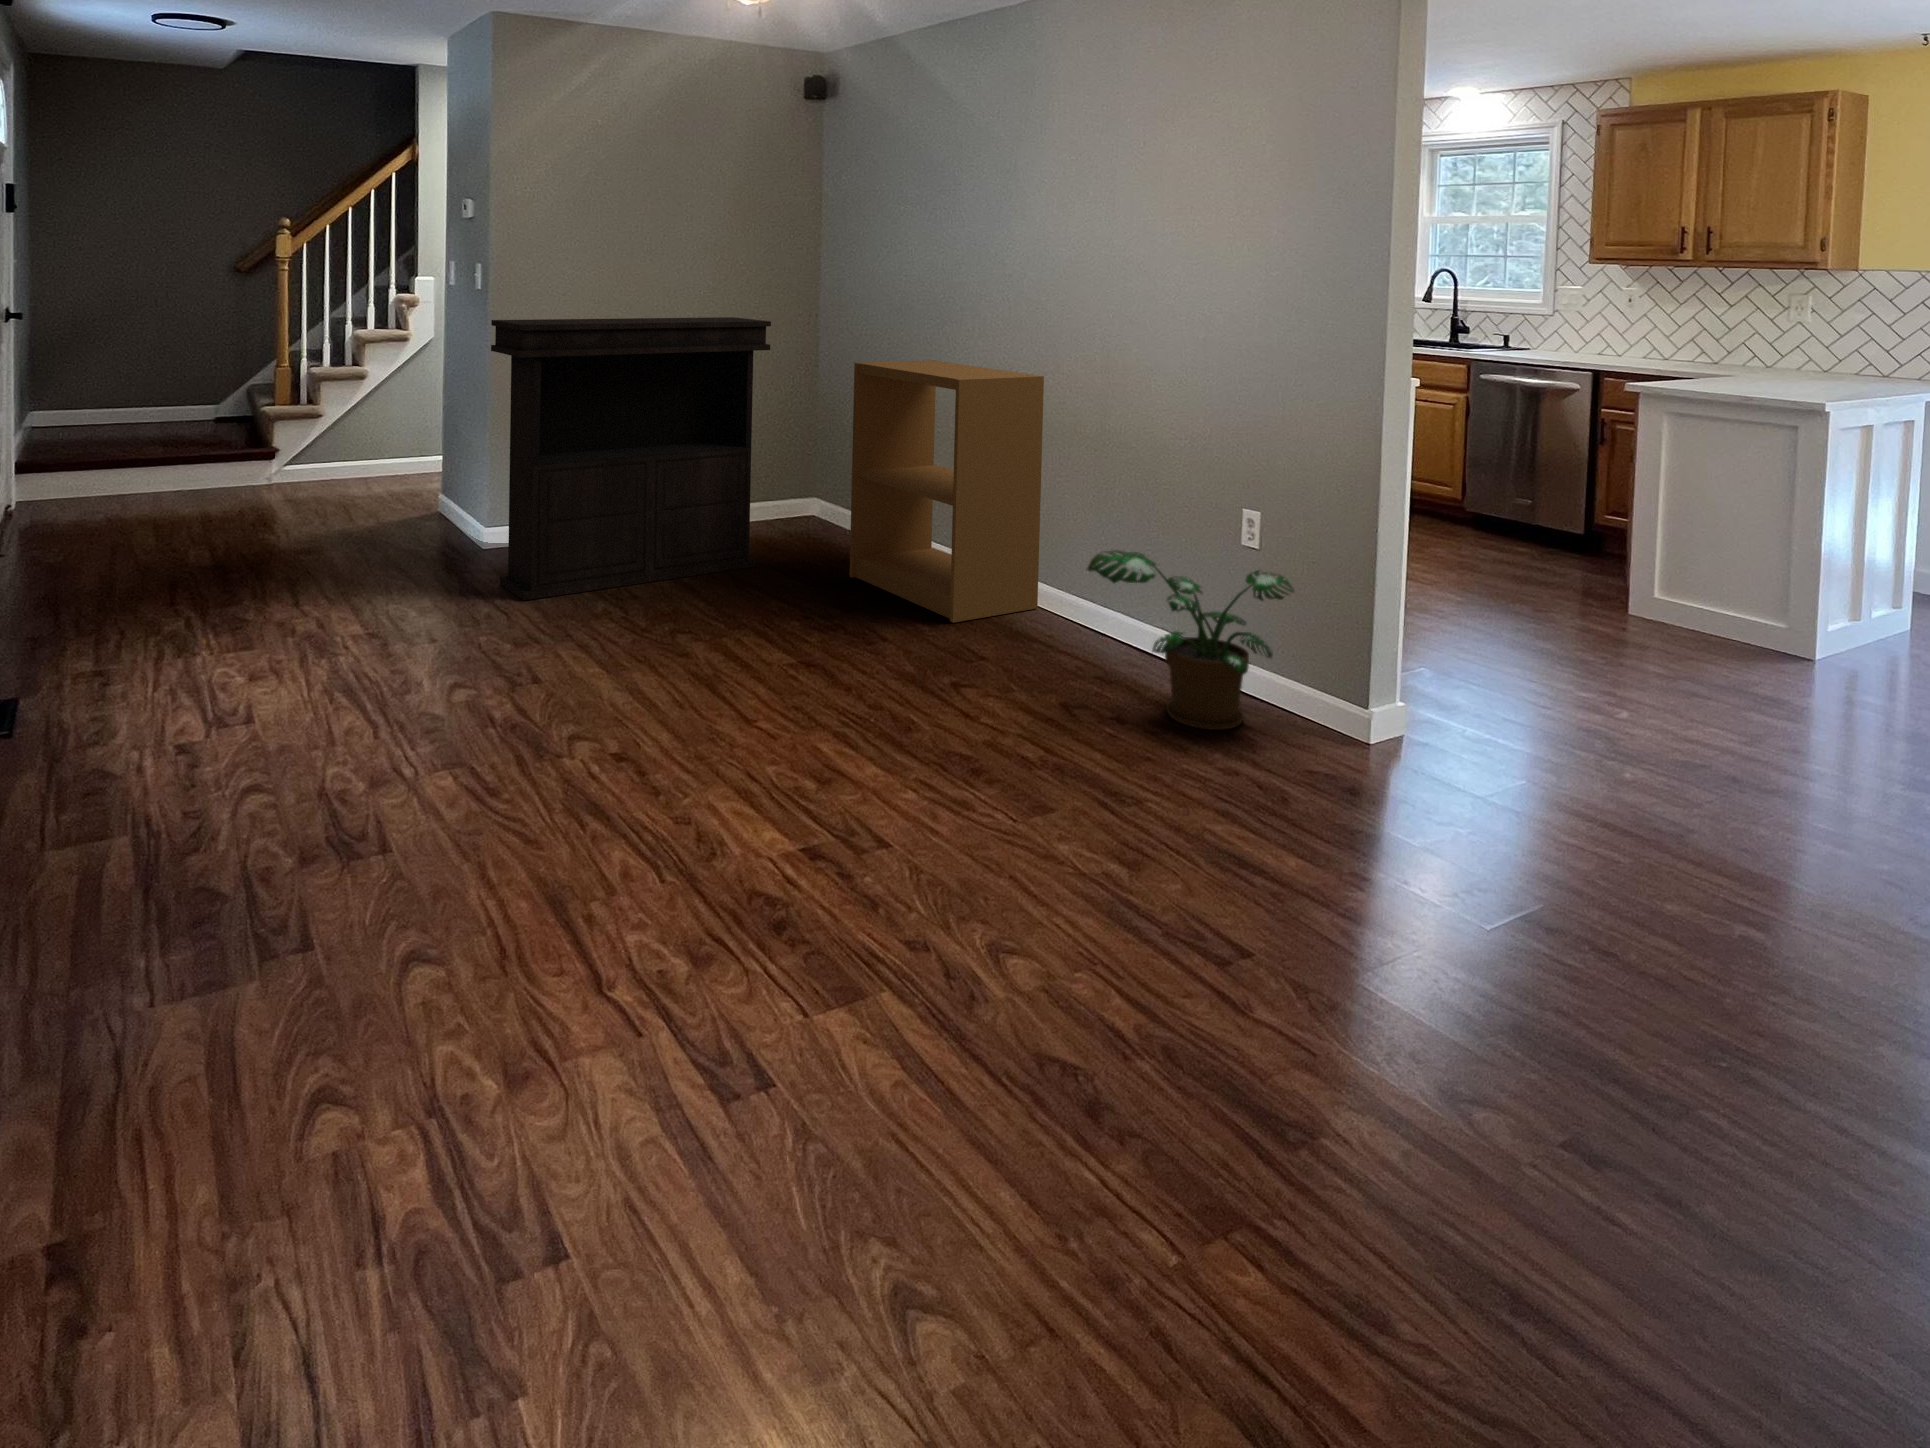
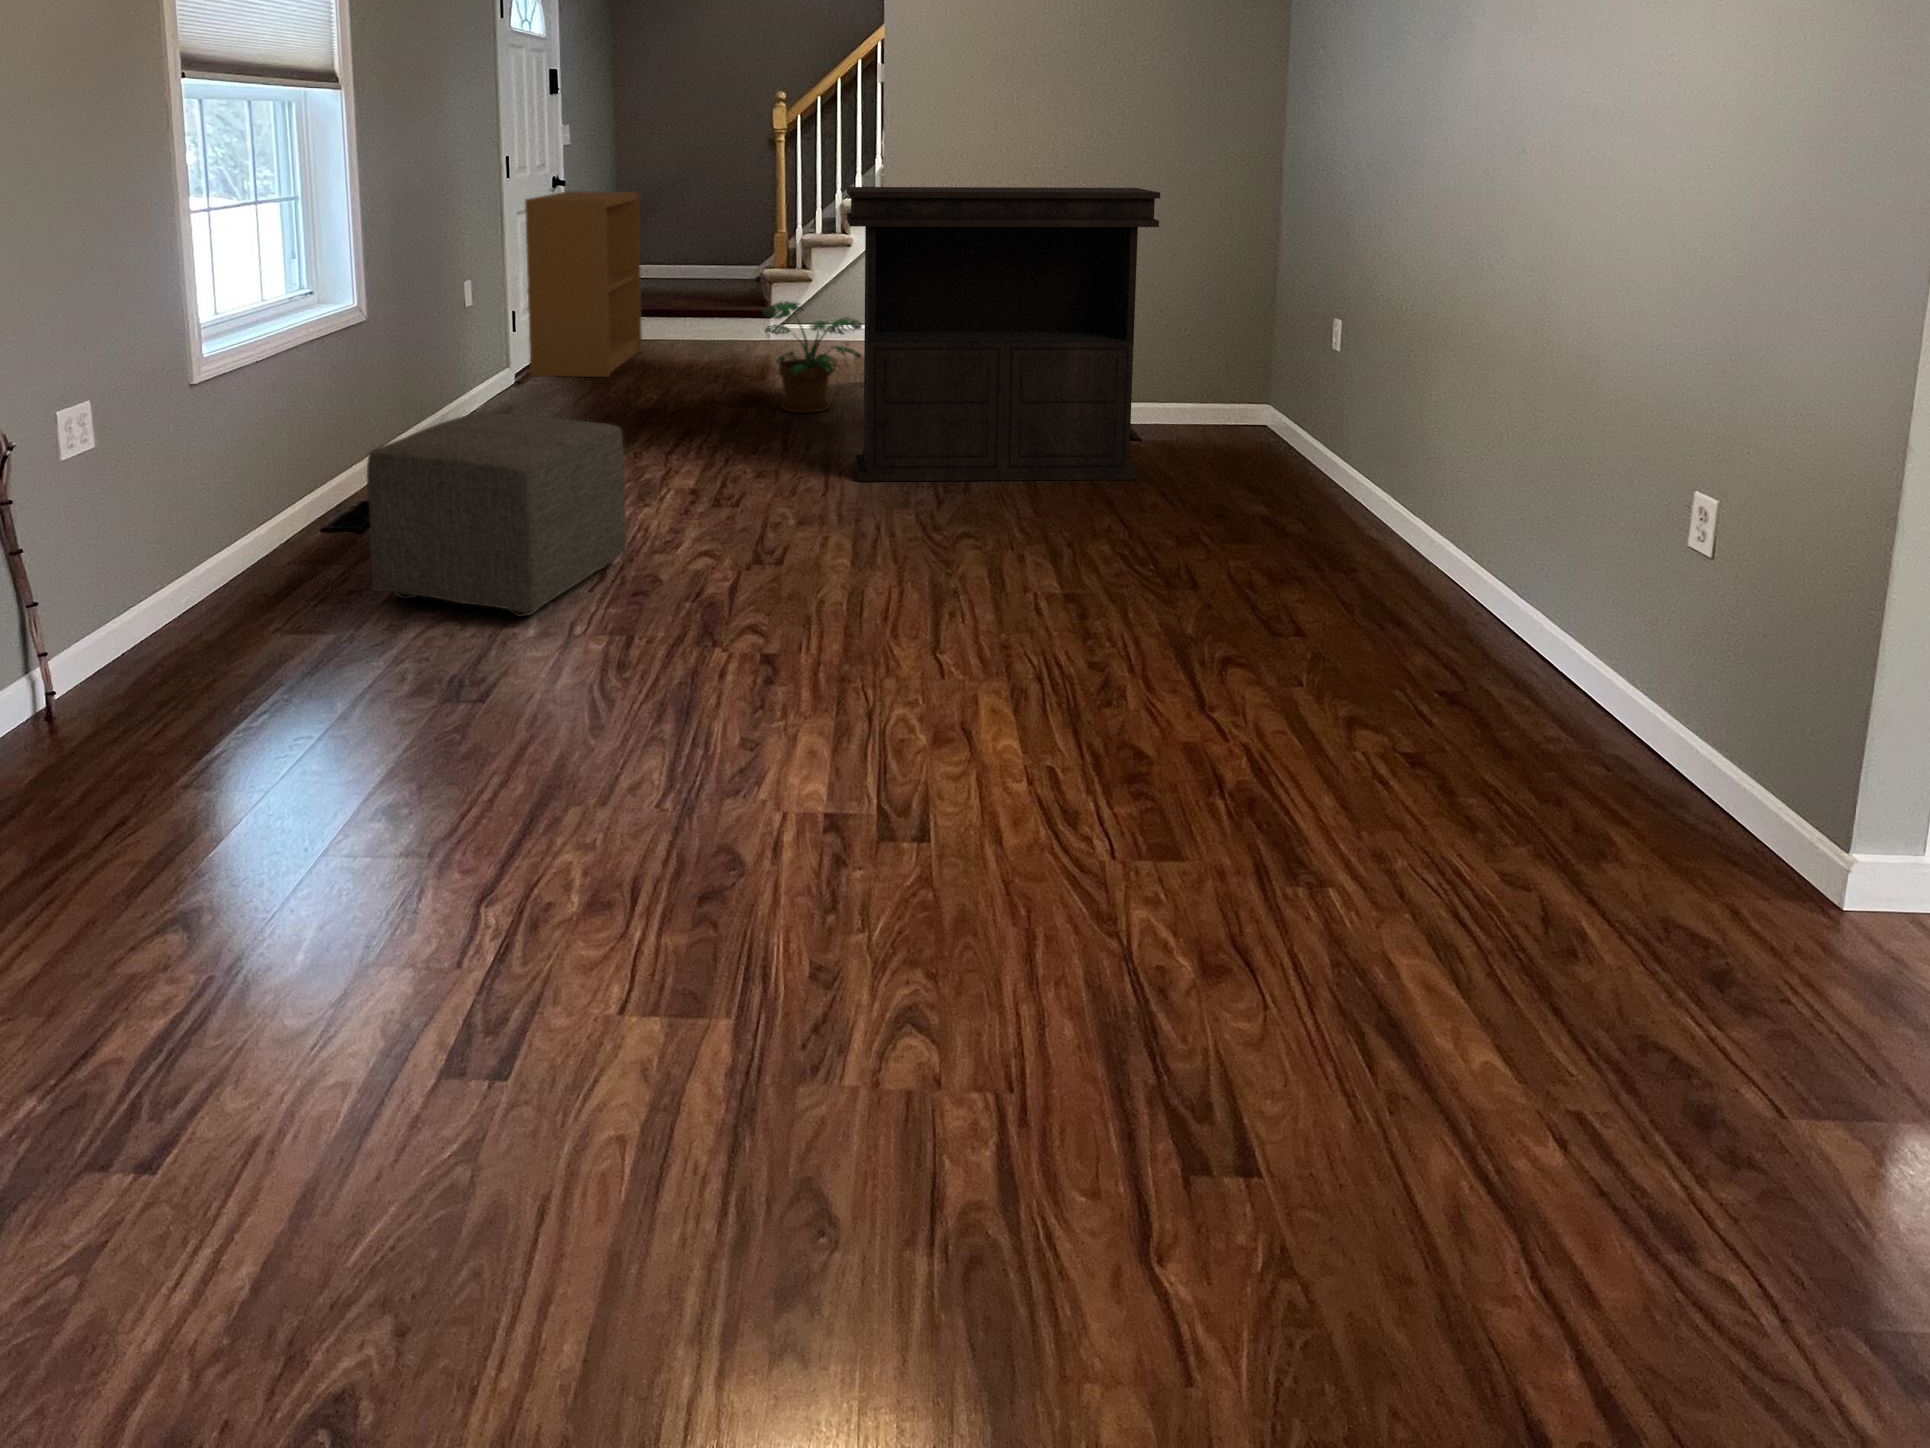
bookshelf: present [850,360,1044,623] -> present [525,191,642,377]
potted plant: present [1087,550,1294,730] -> present [763,301,862,413]
ottoman: none [135,565,385,784] -> present [367,412,626,617]

